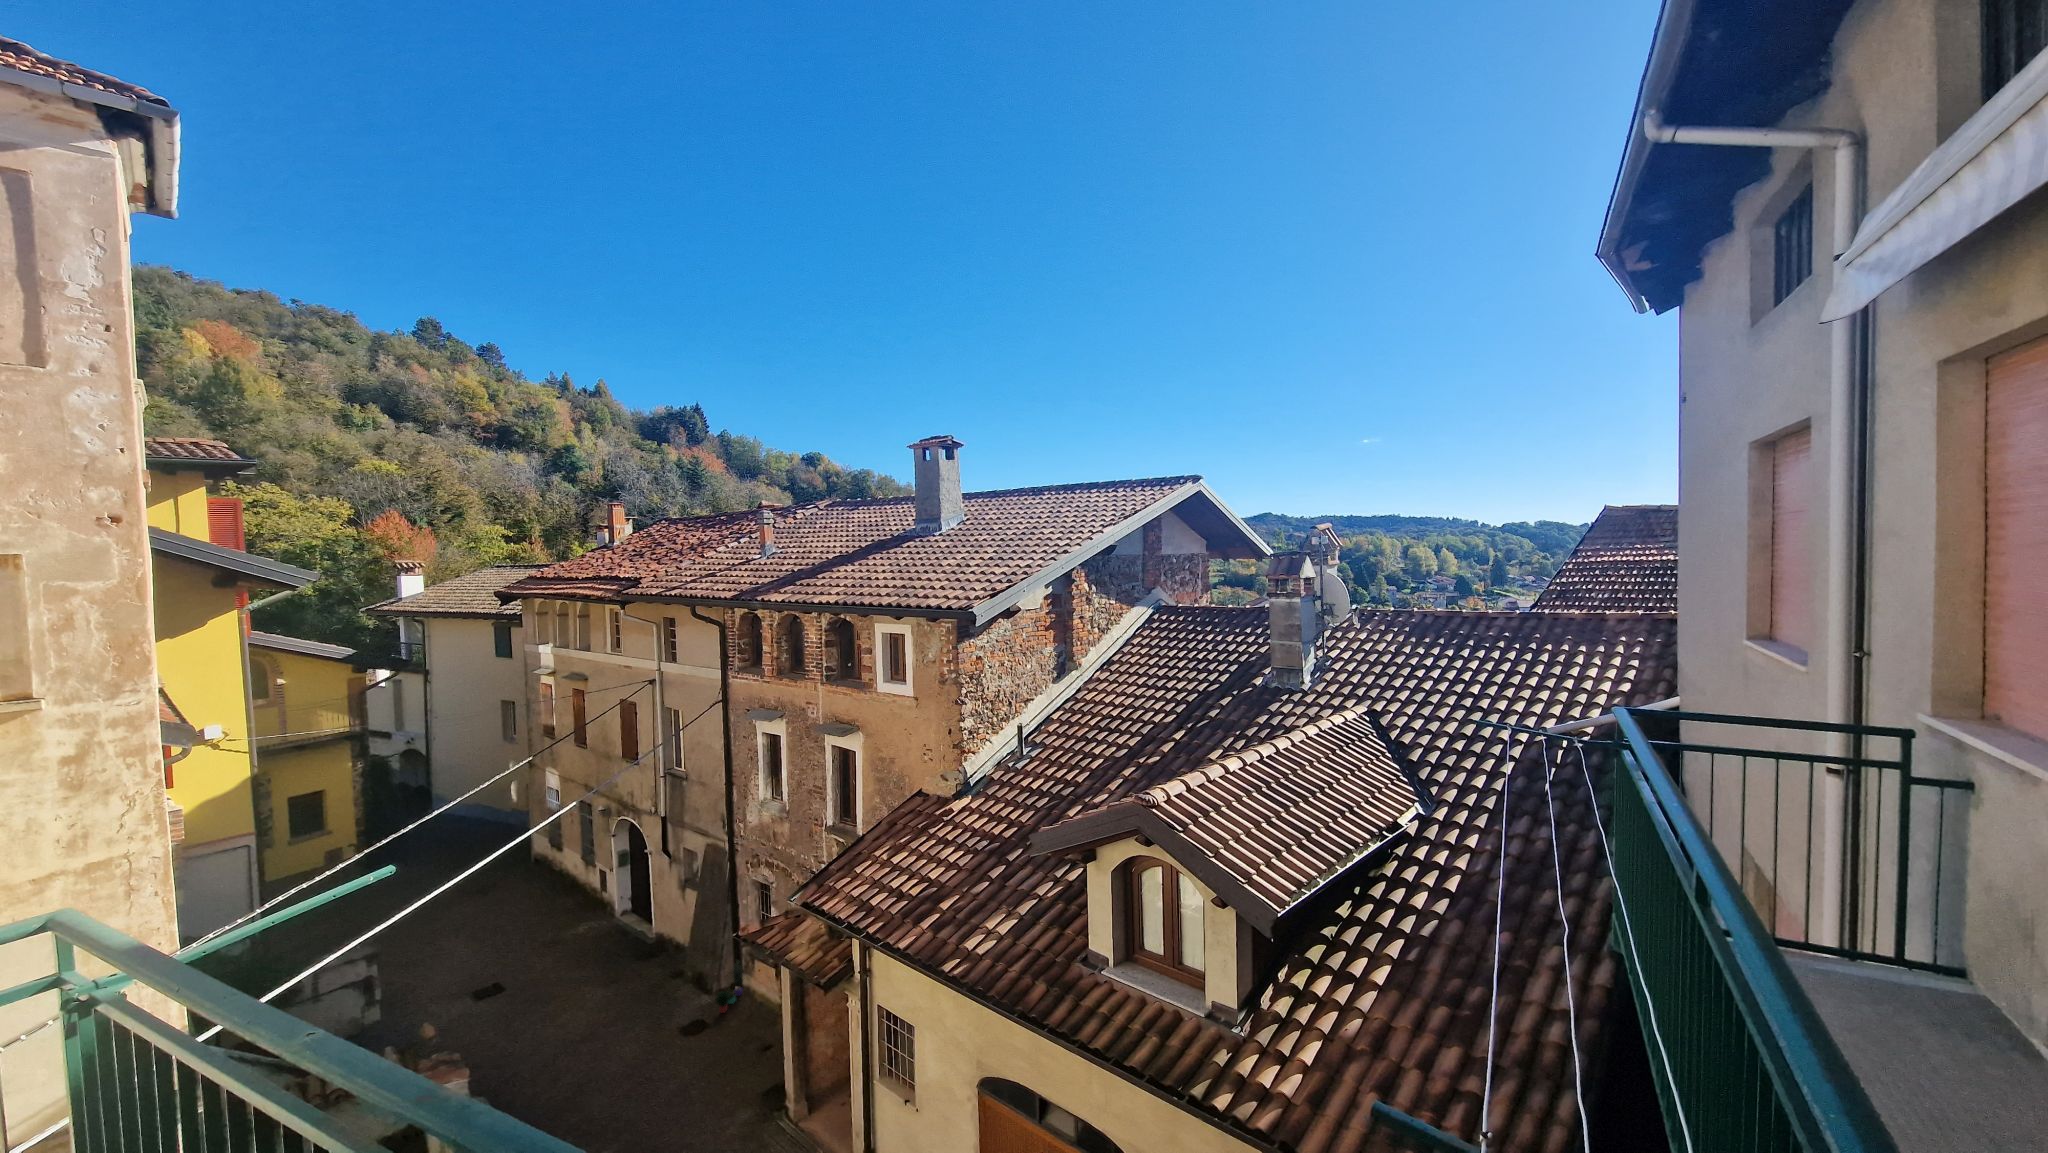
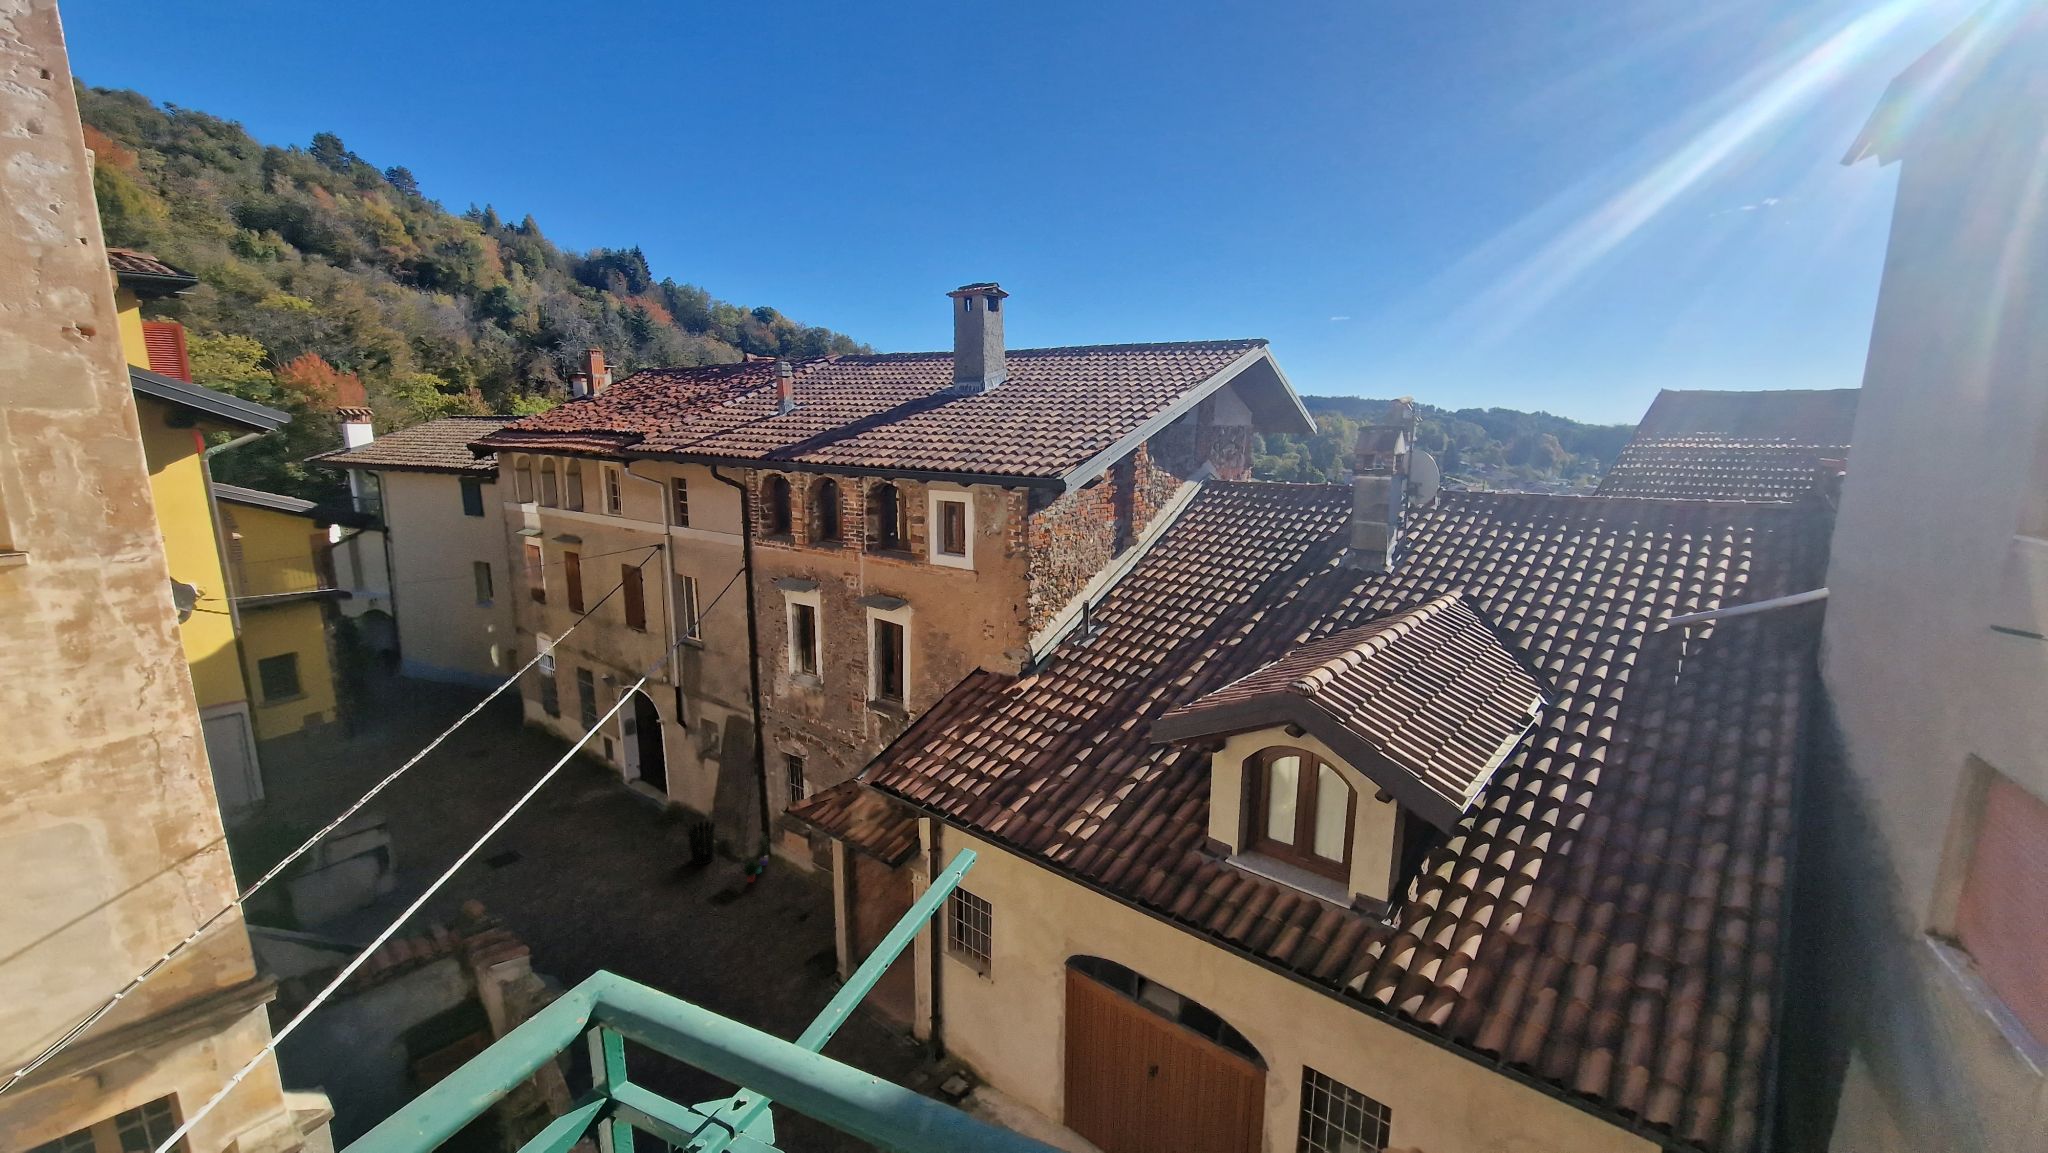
waste bin: none [665,950,694,995] -> present [687,821,715,865]

